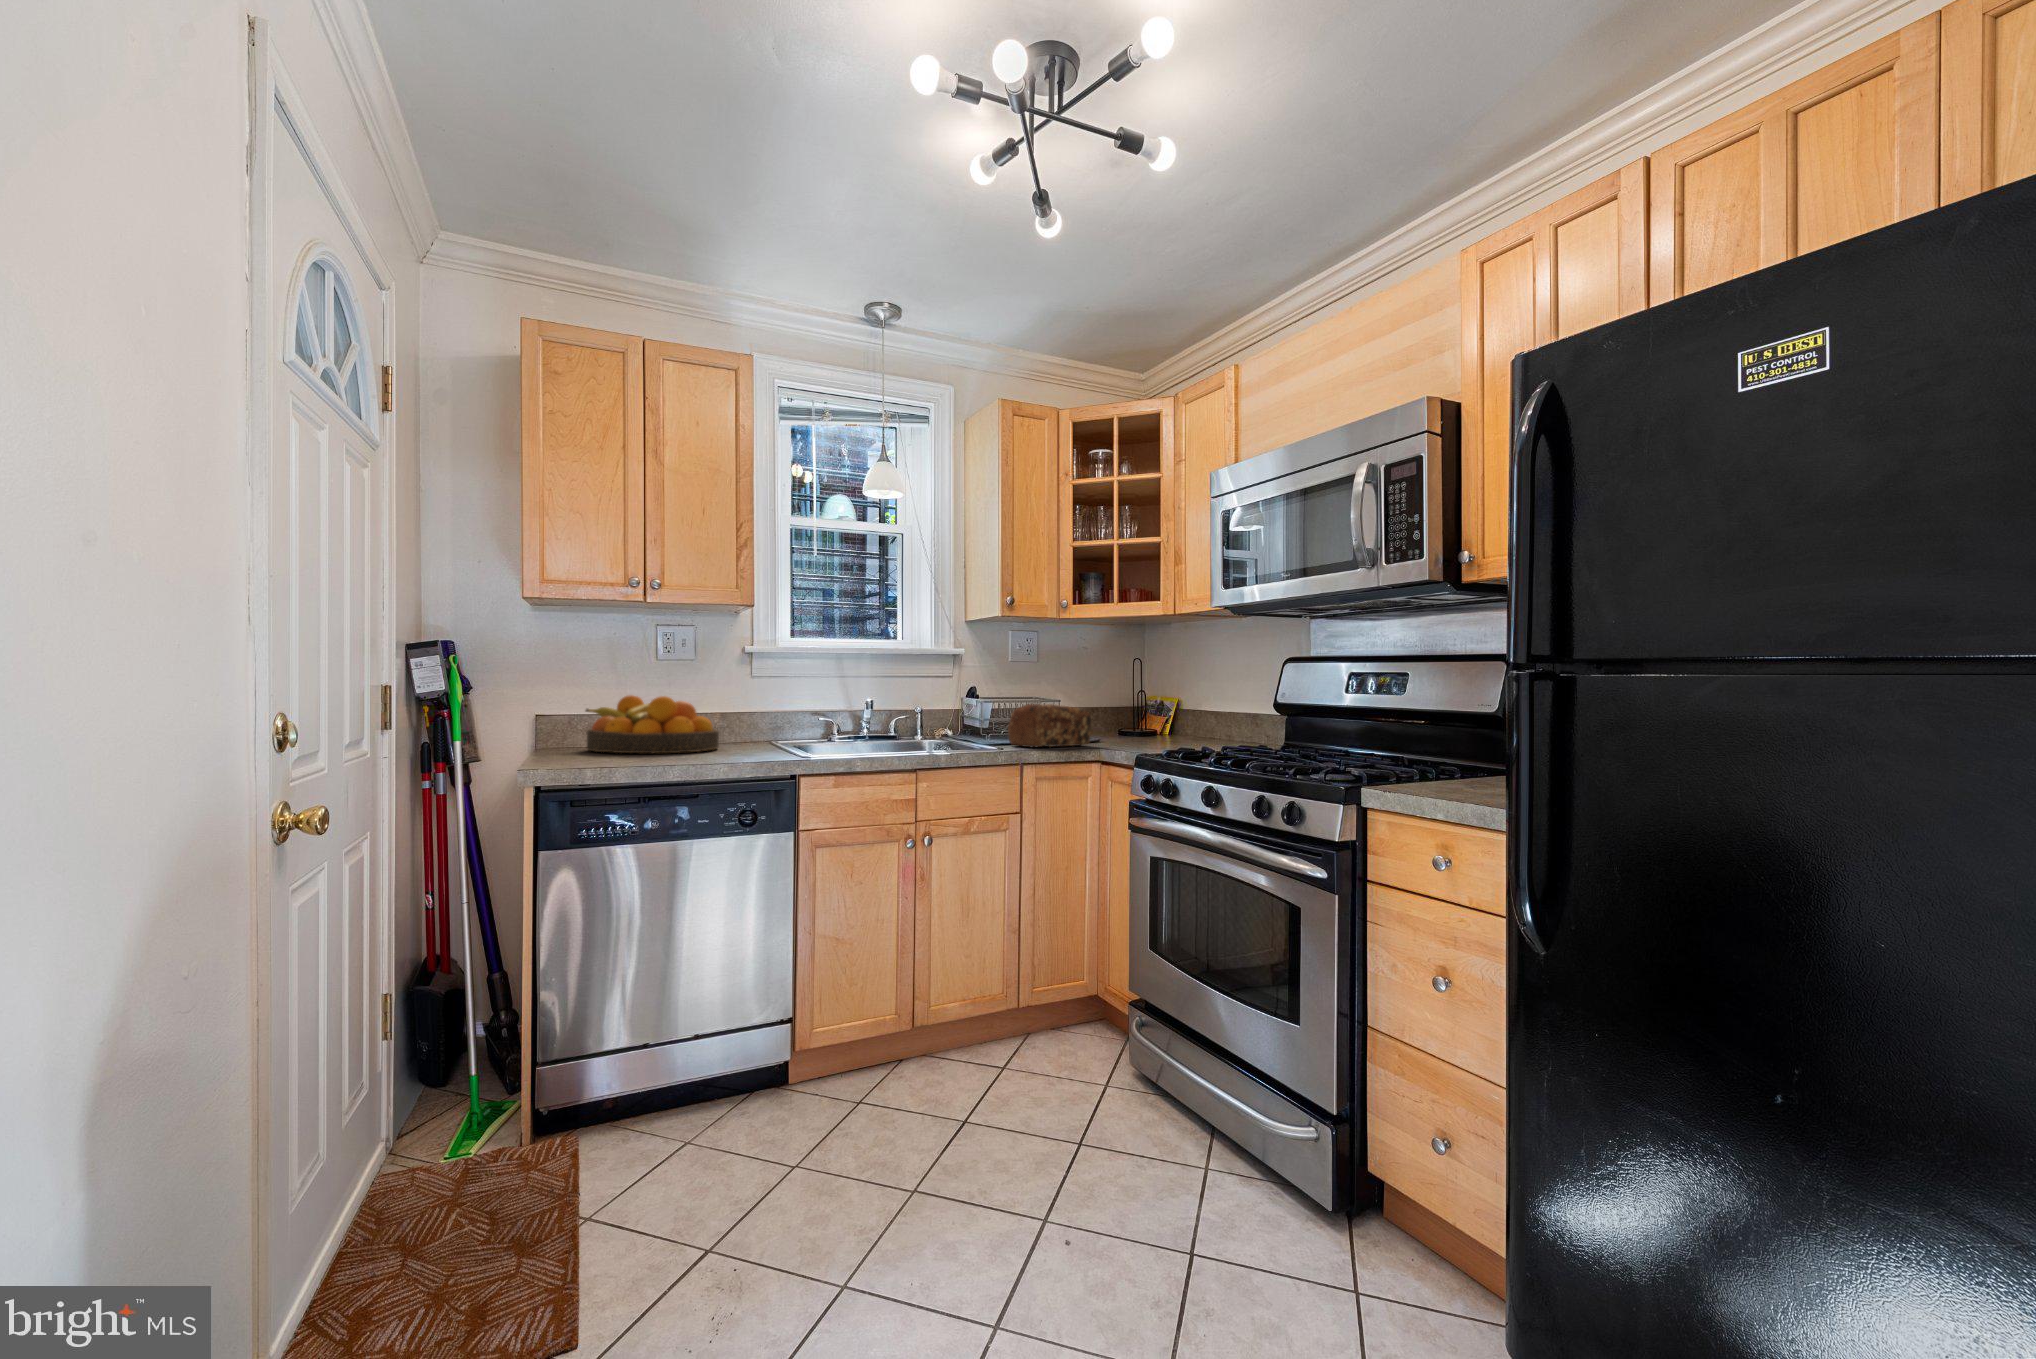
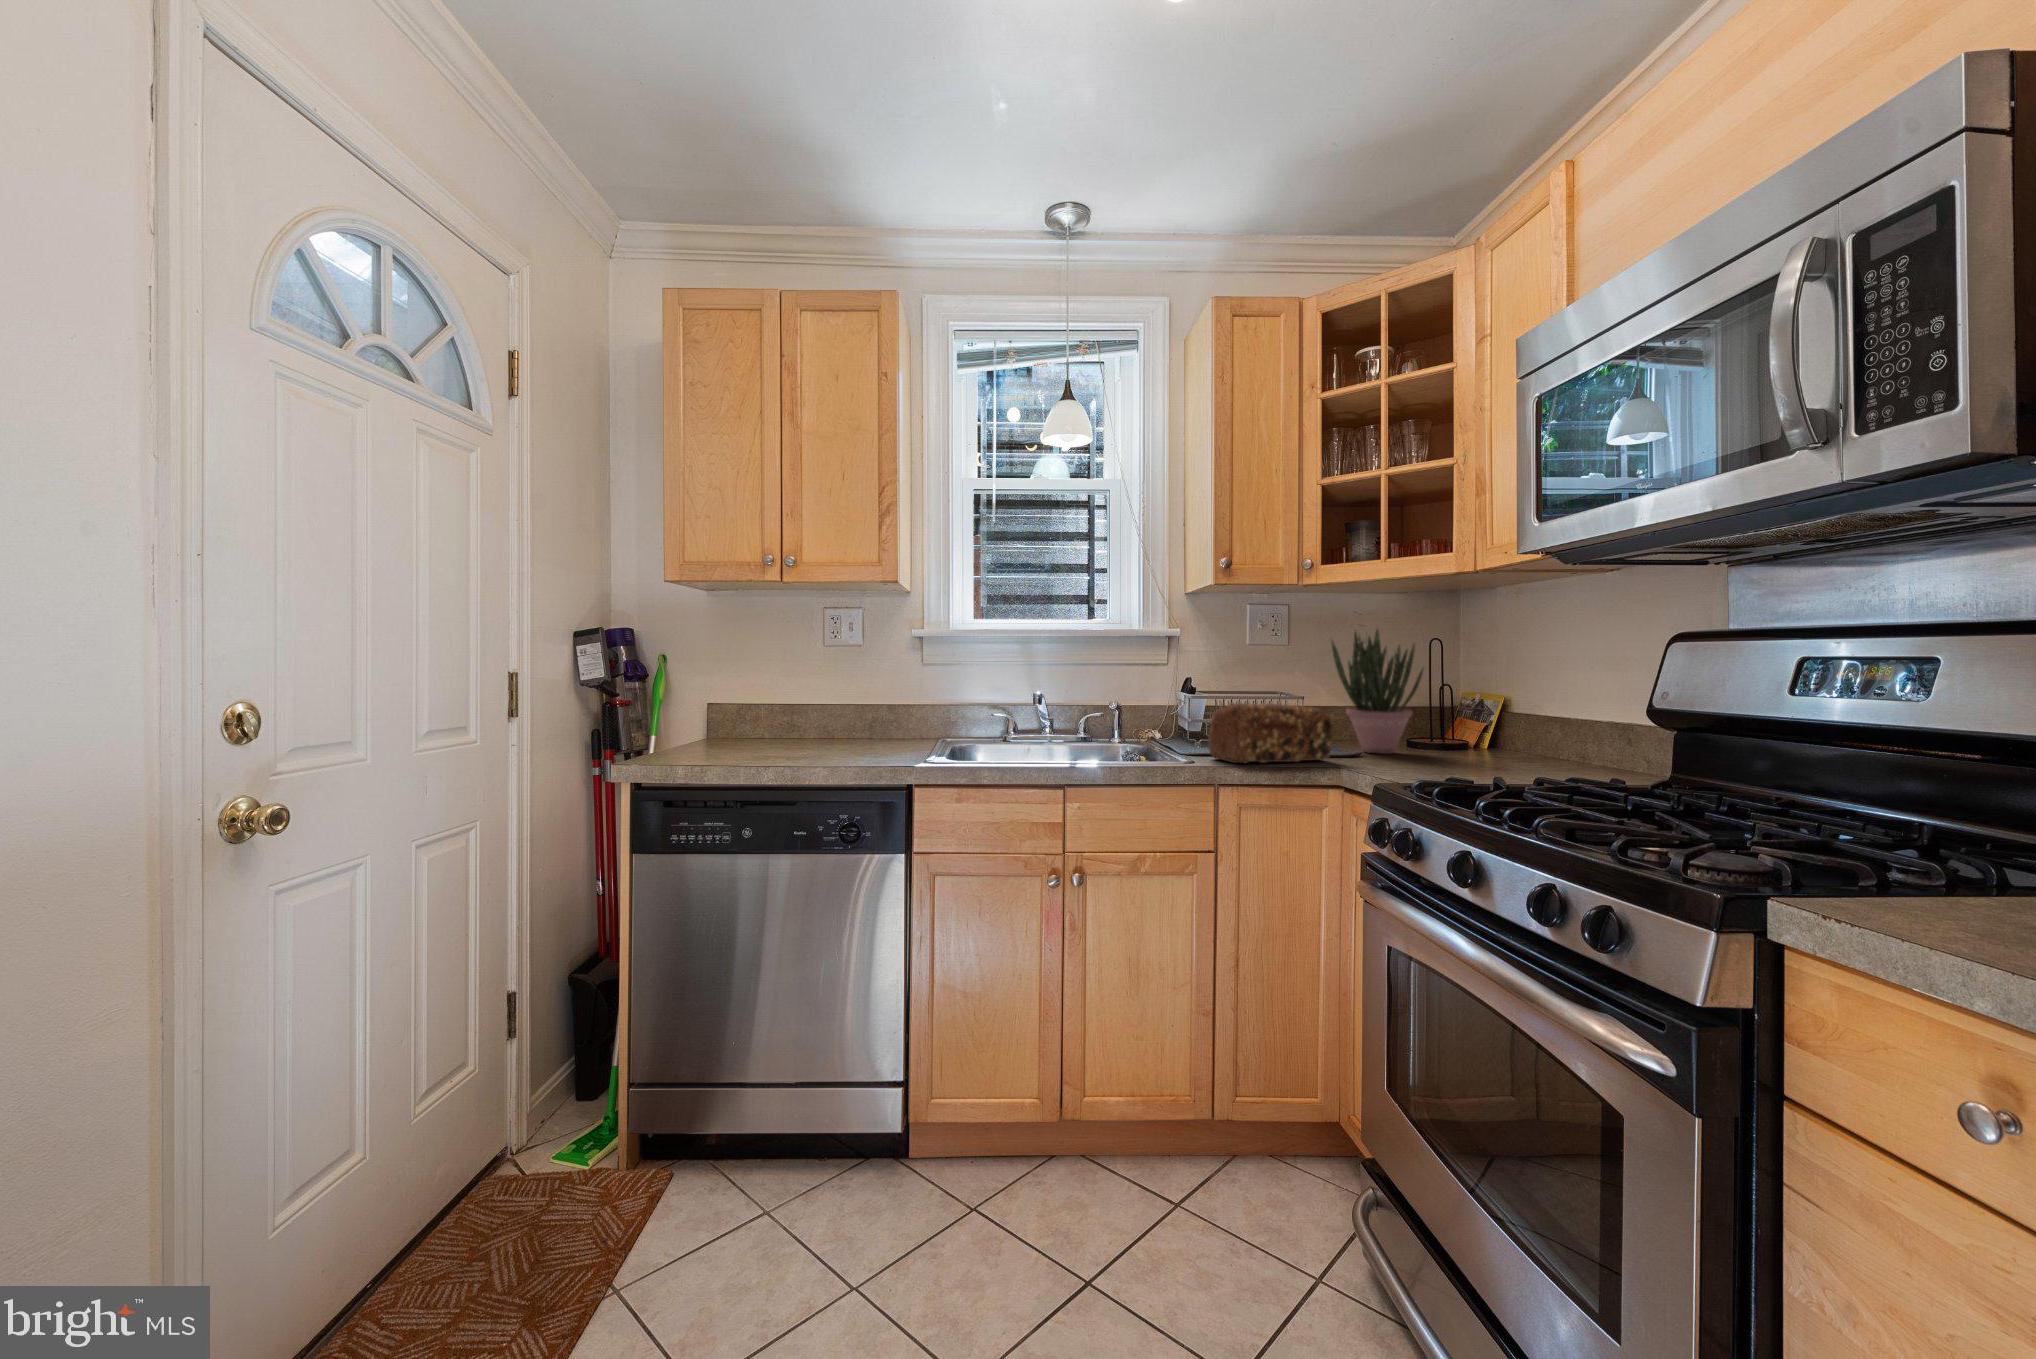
potted plant: none [1080,652,1141,742] -> present [1331,629,1424,754]
fruit bowl: present [586,695,719,753] -> none [724,697,859,762]

